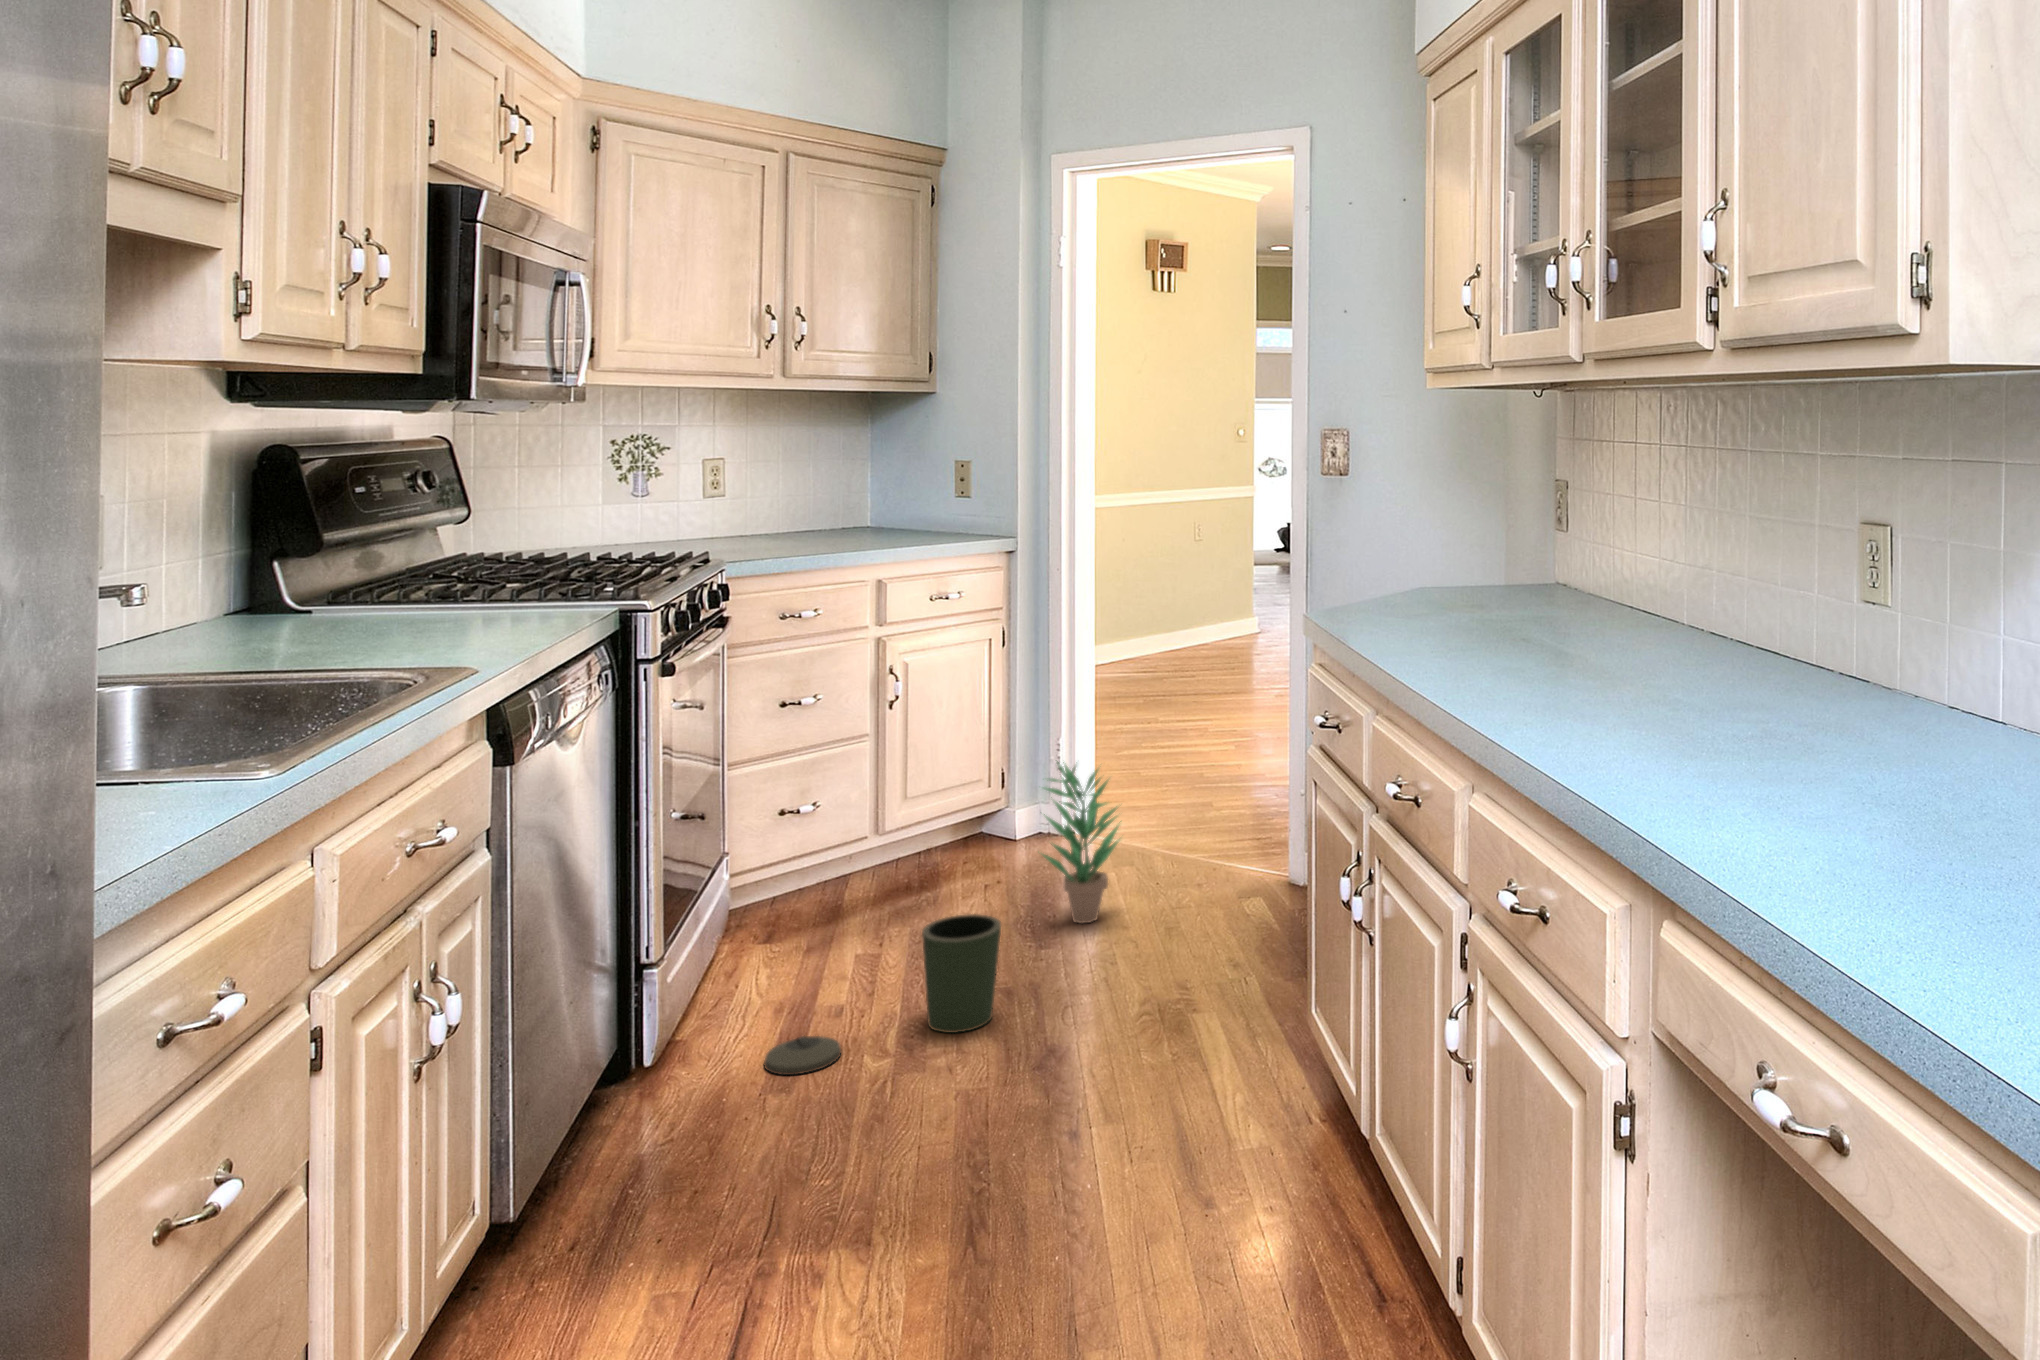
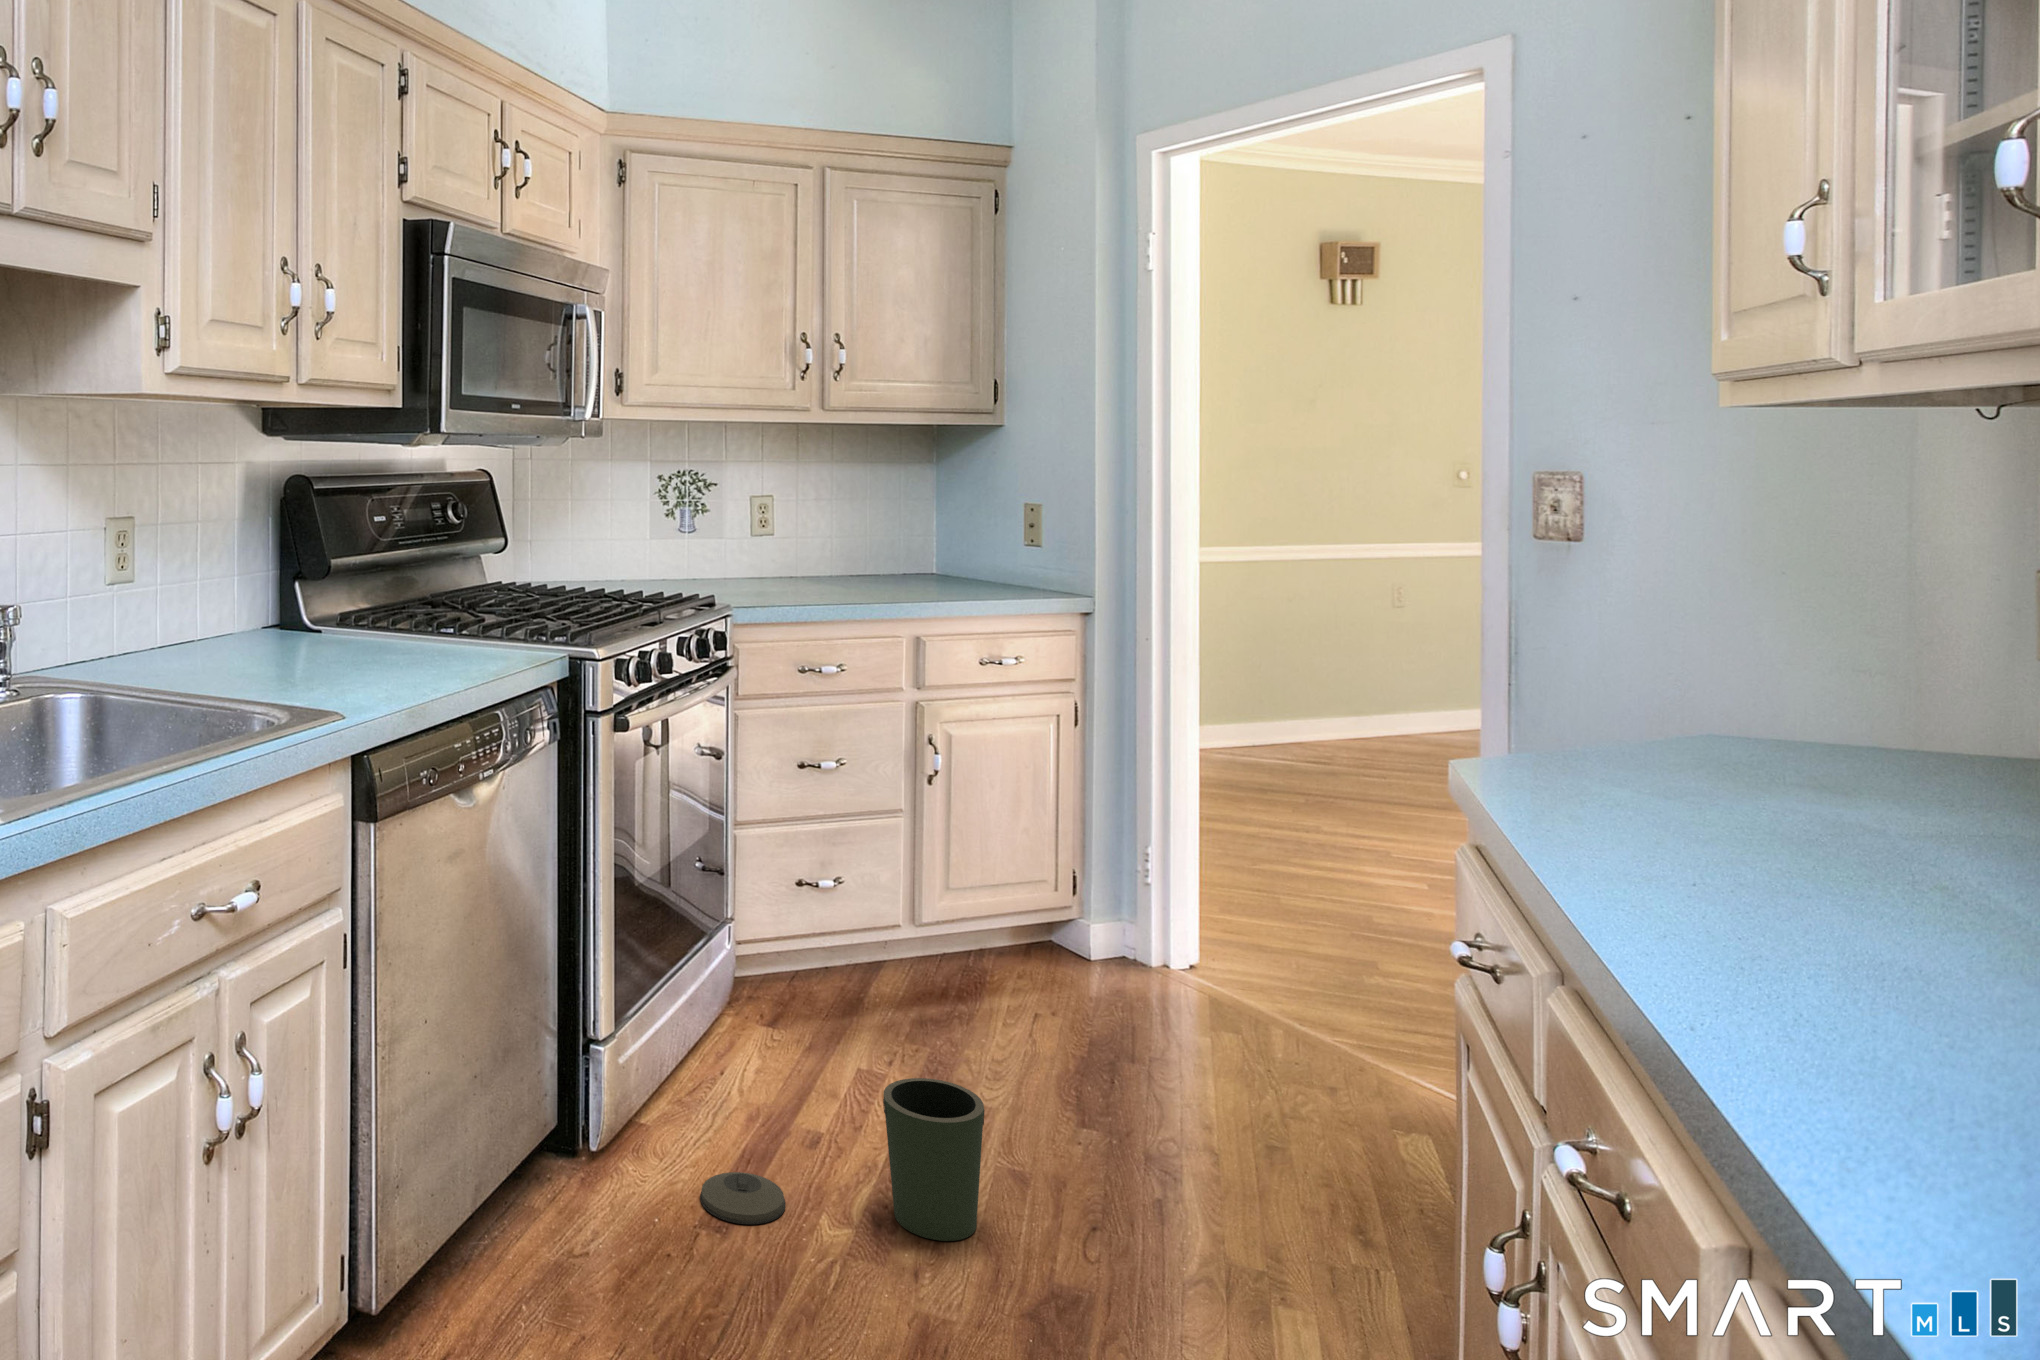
potted plant: present [1042,761,1121,923] -> none [1081,898,1212,1133]

